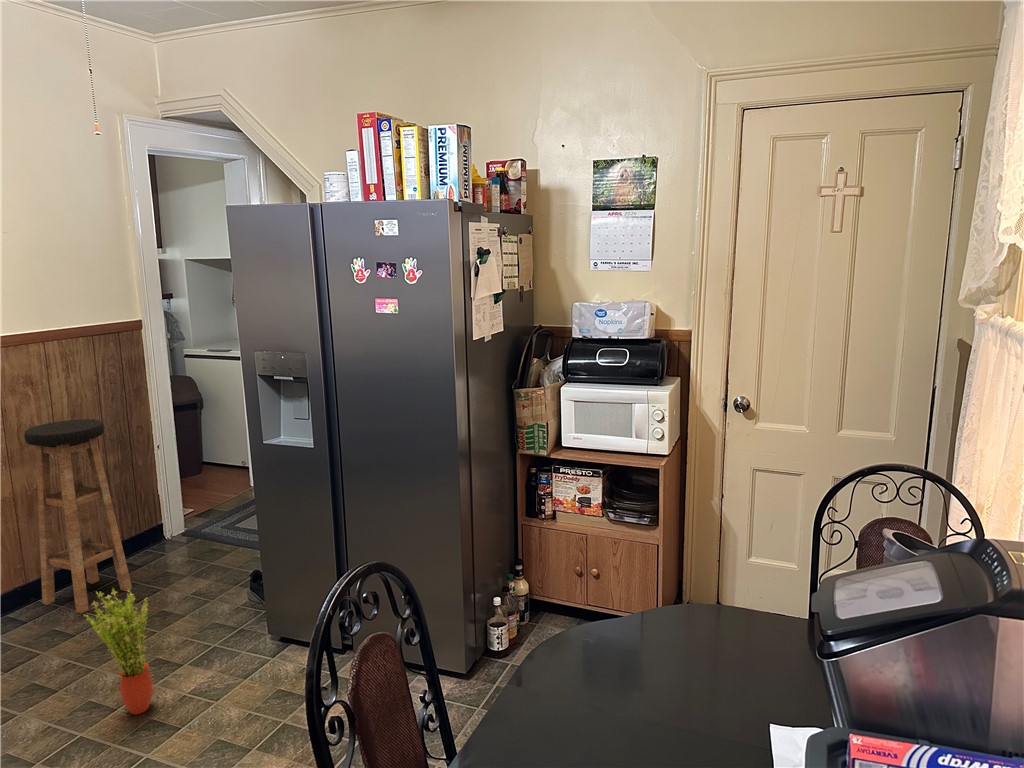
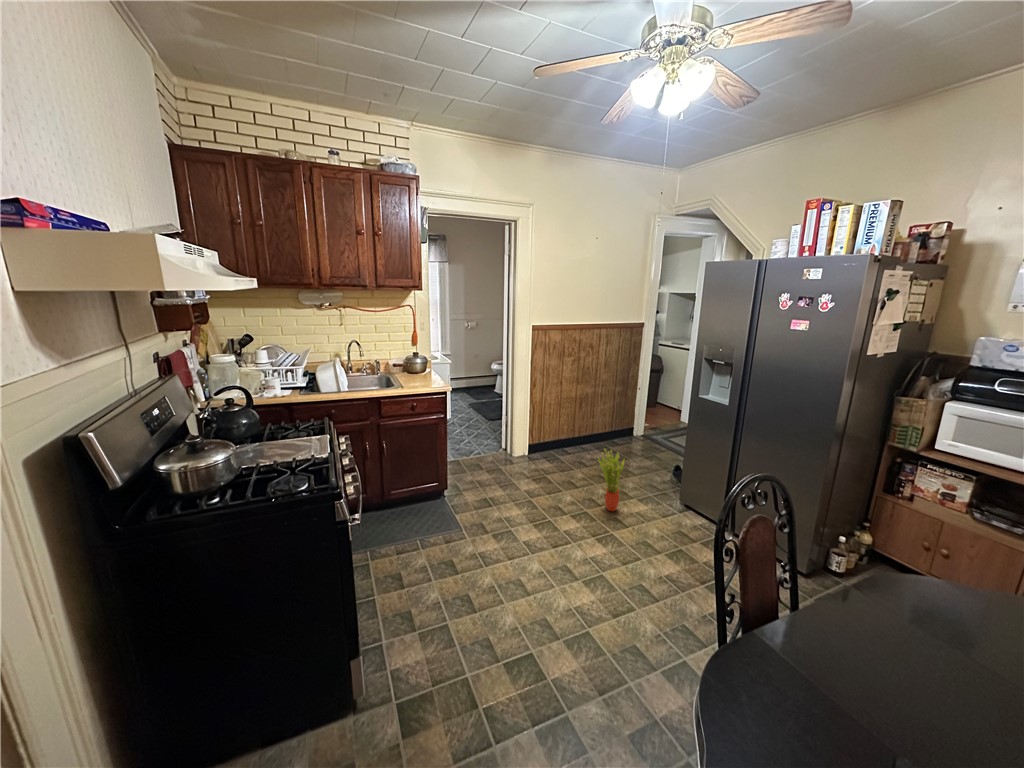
bar stool: present [24,419,132,614] -> none [578,368,618,458]

